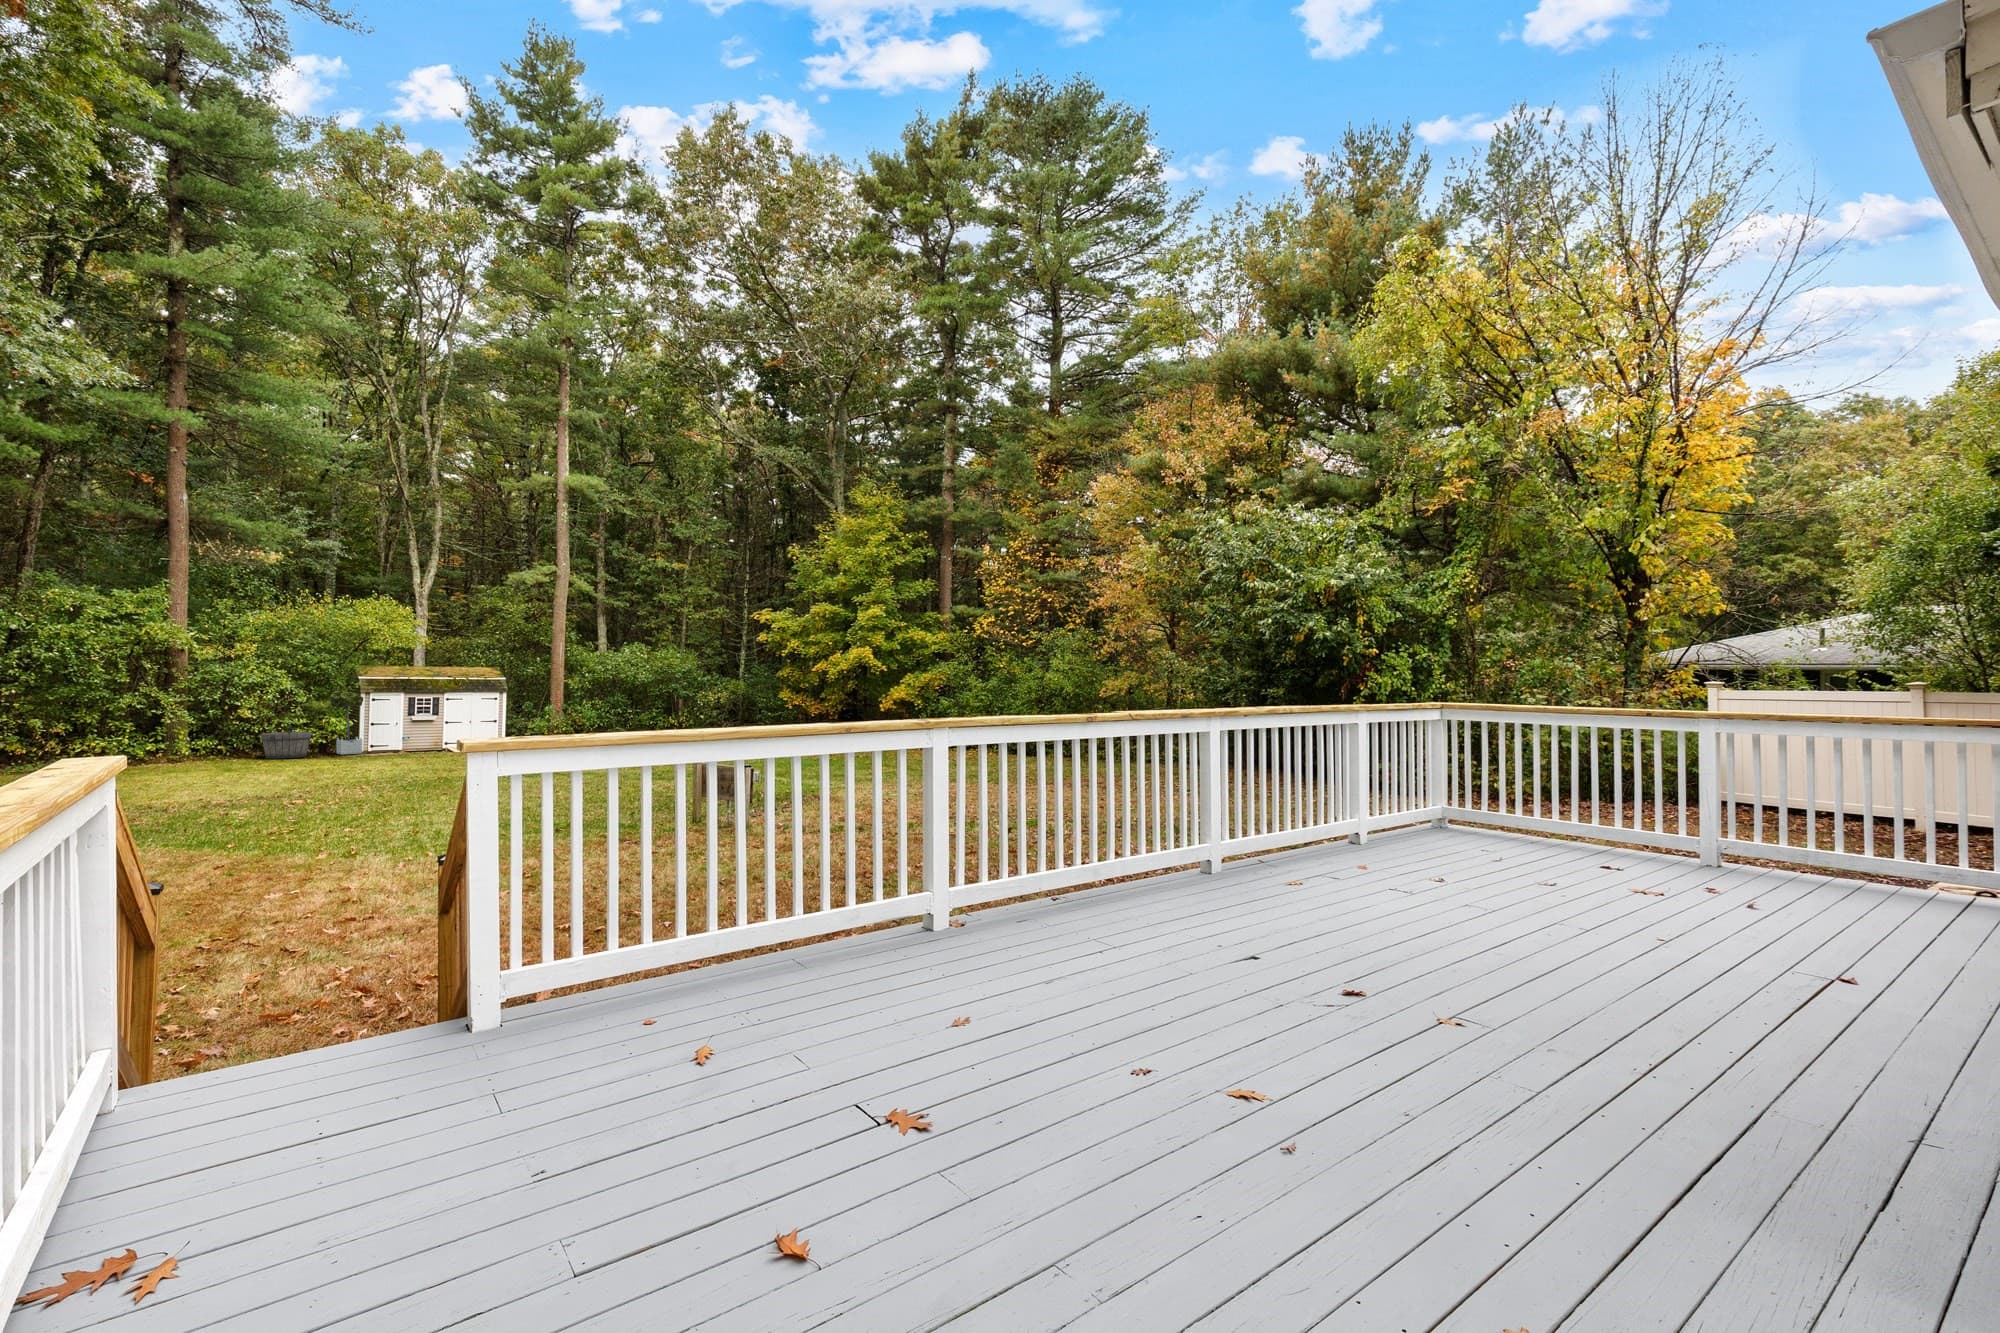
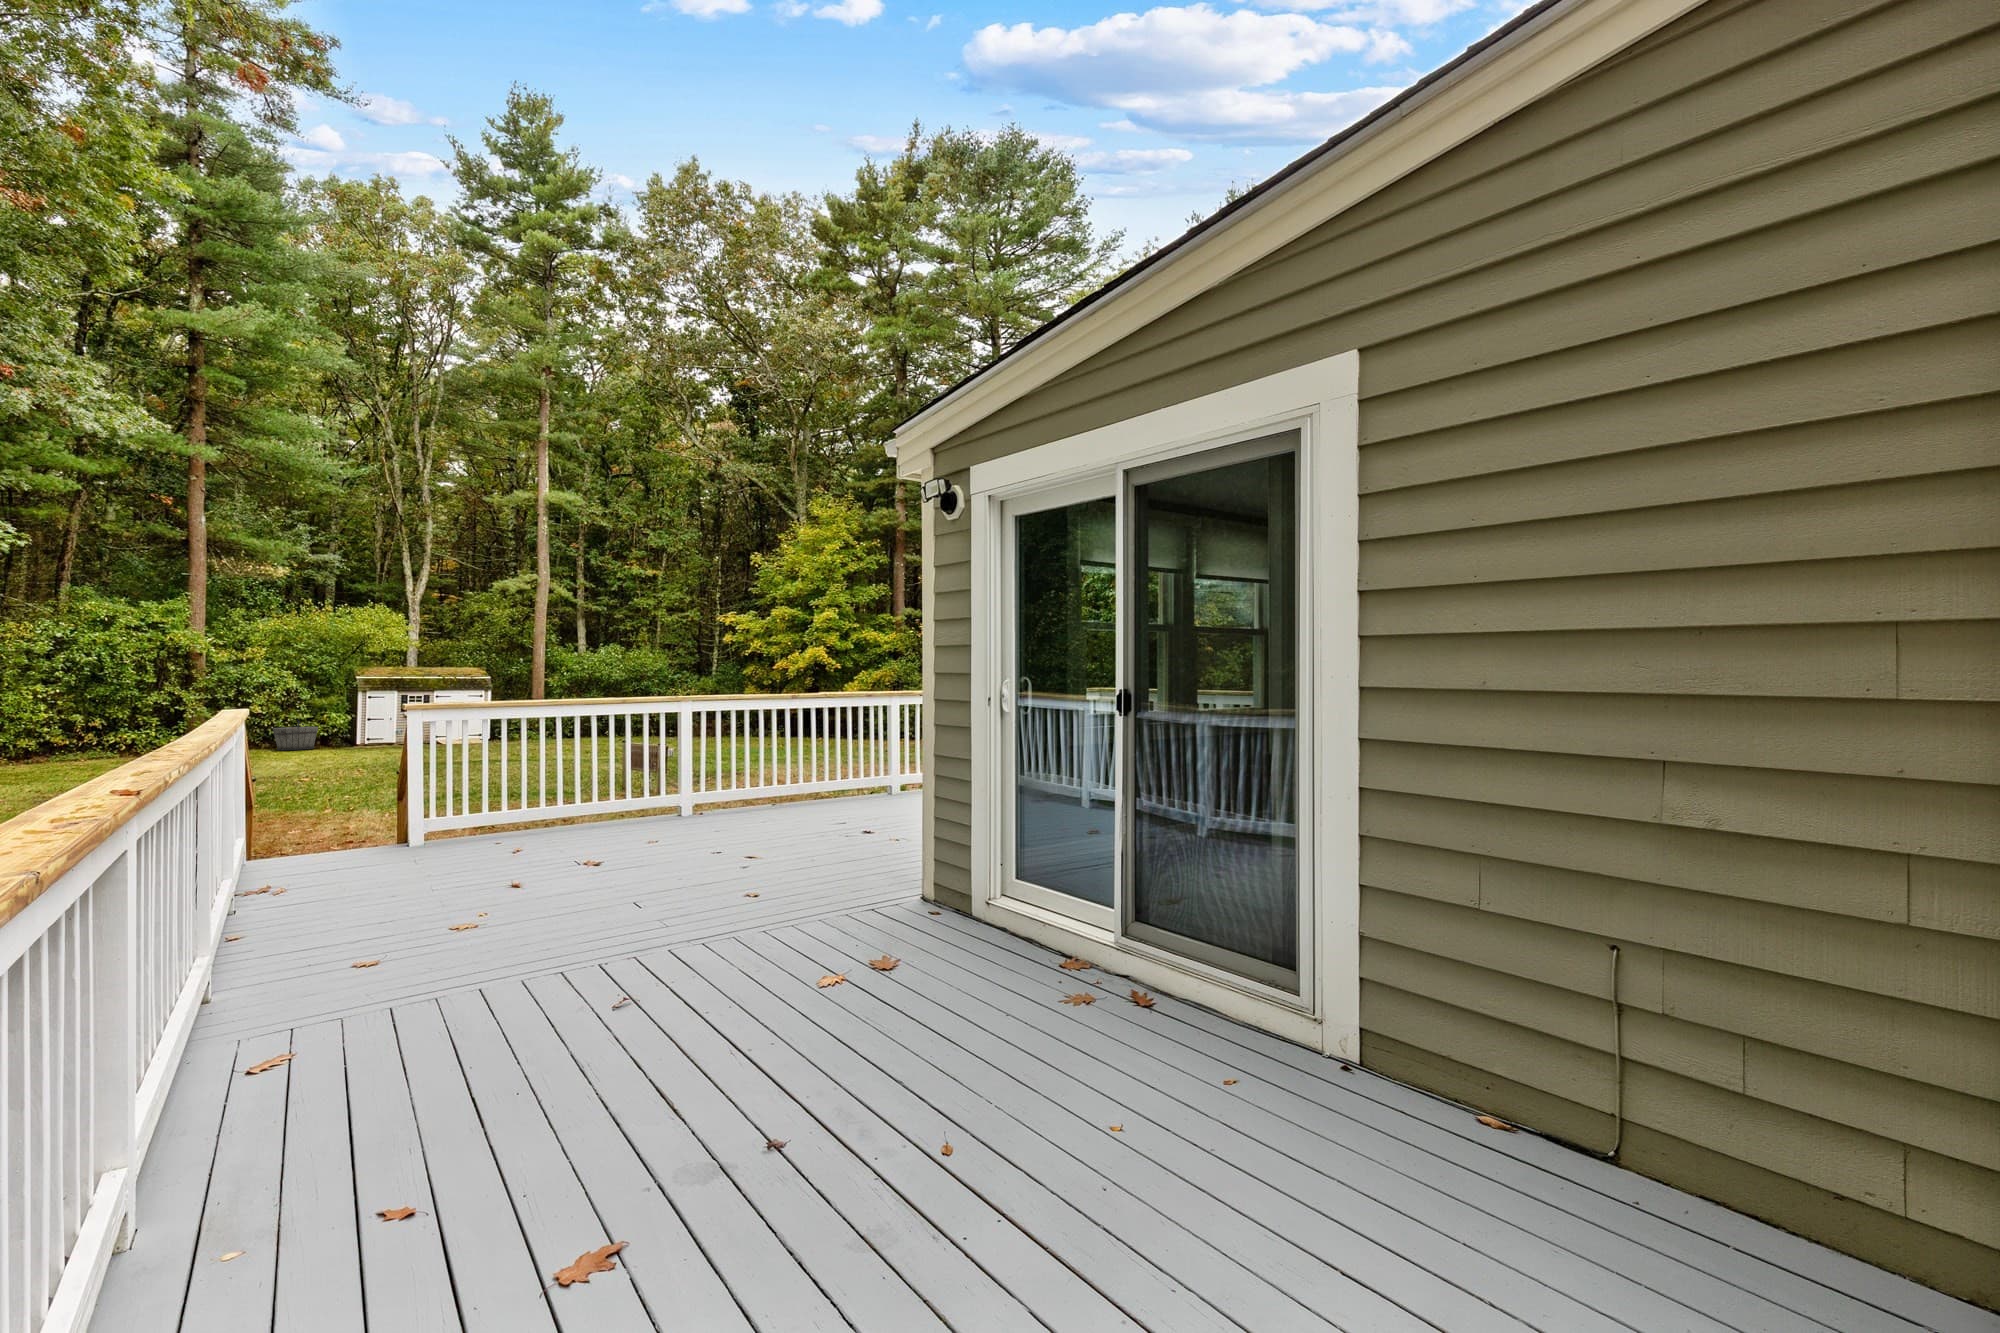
potted tree: present [329,690,363,754] -> none [333,689,364,747]

